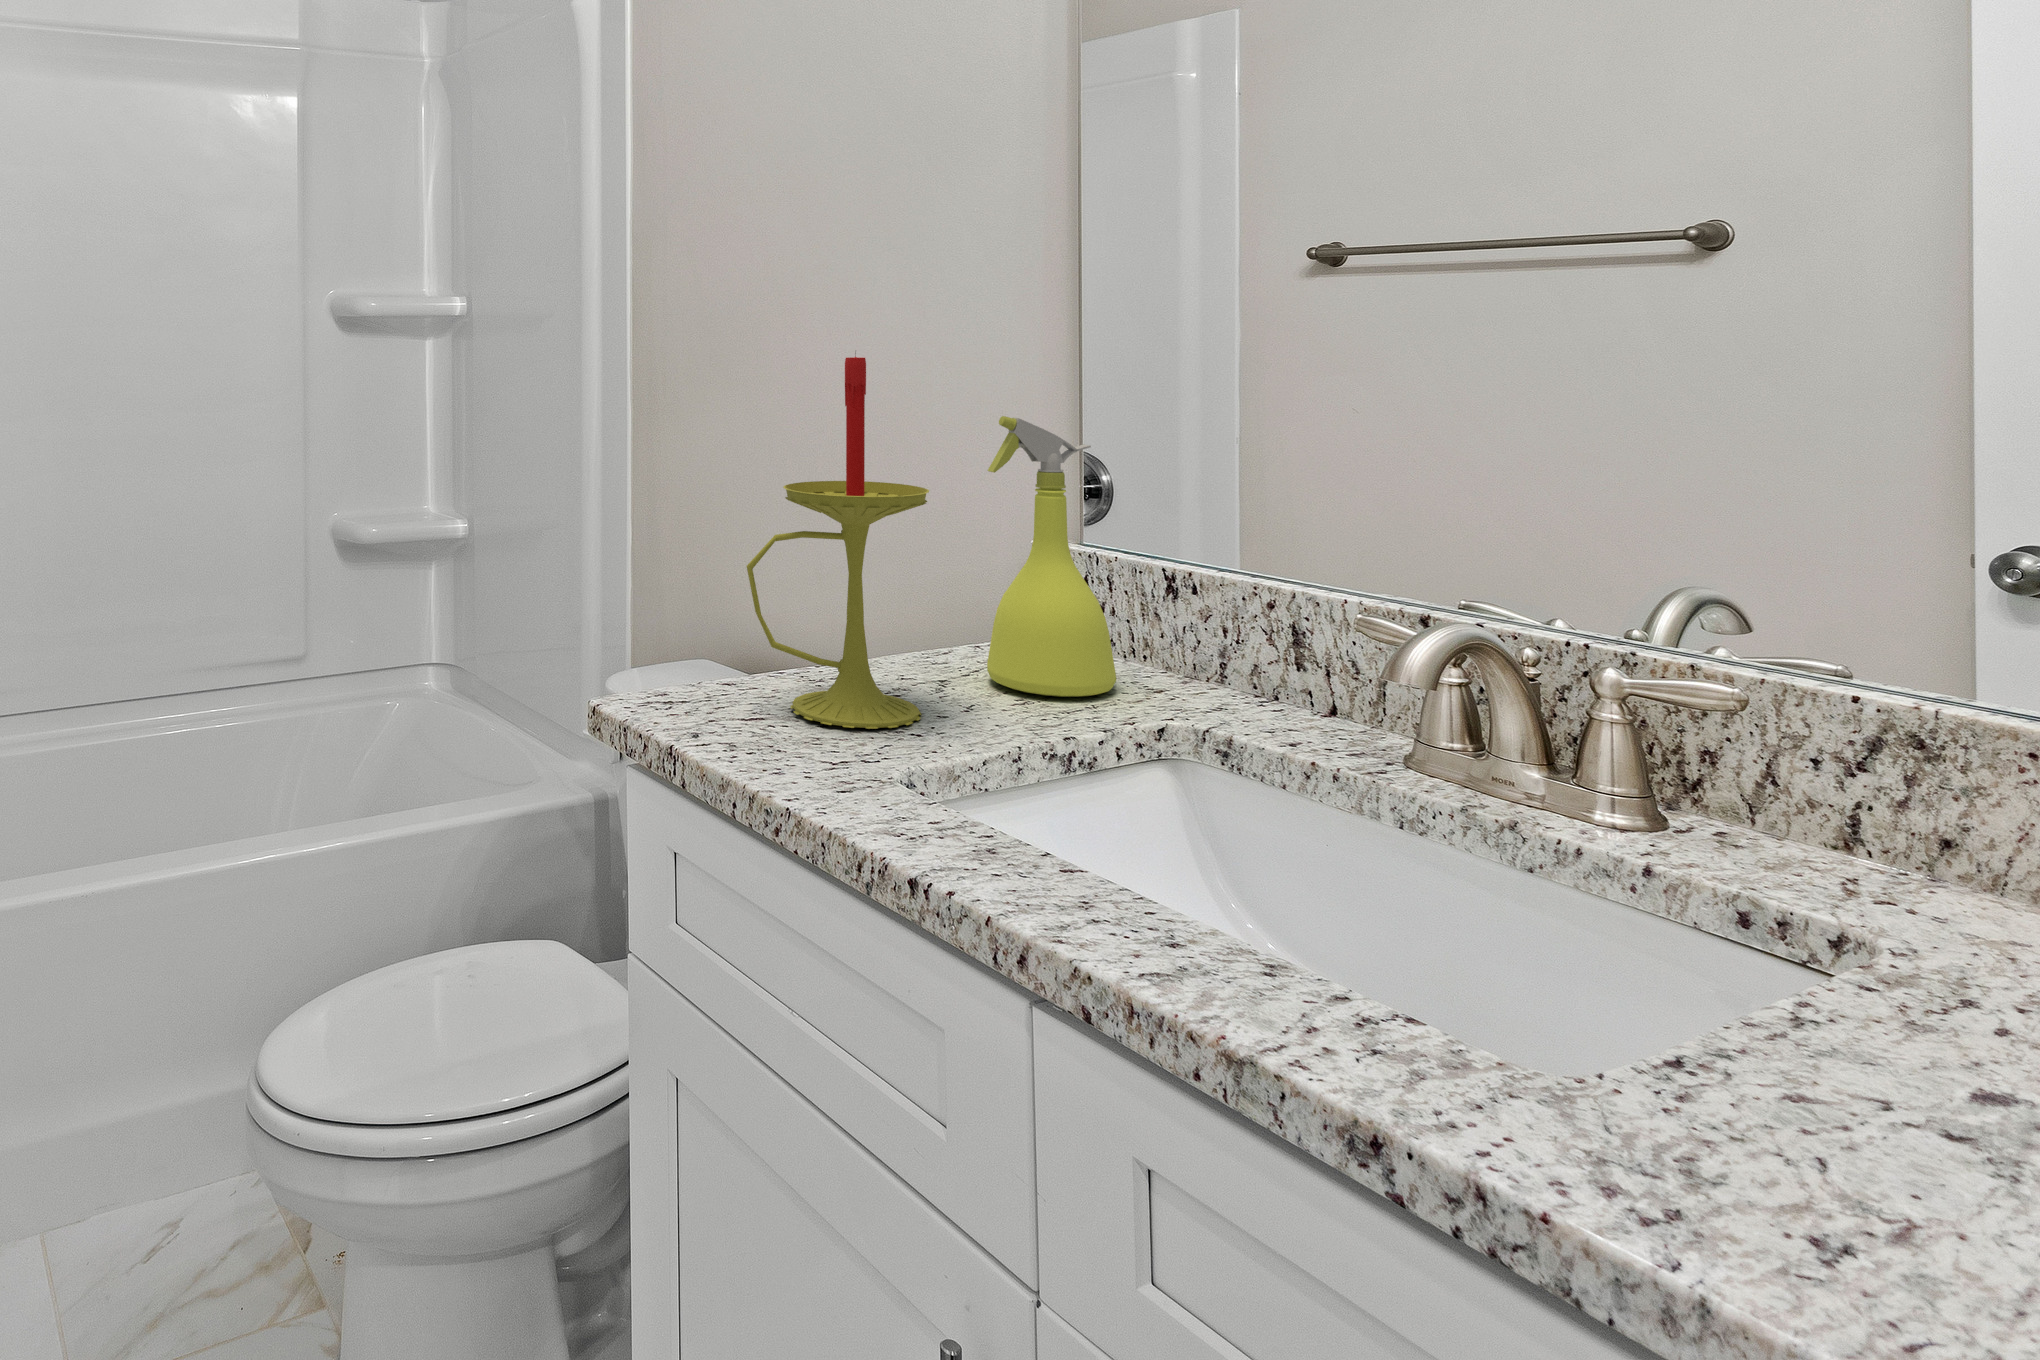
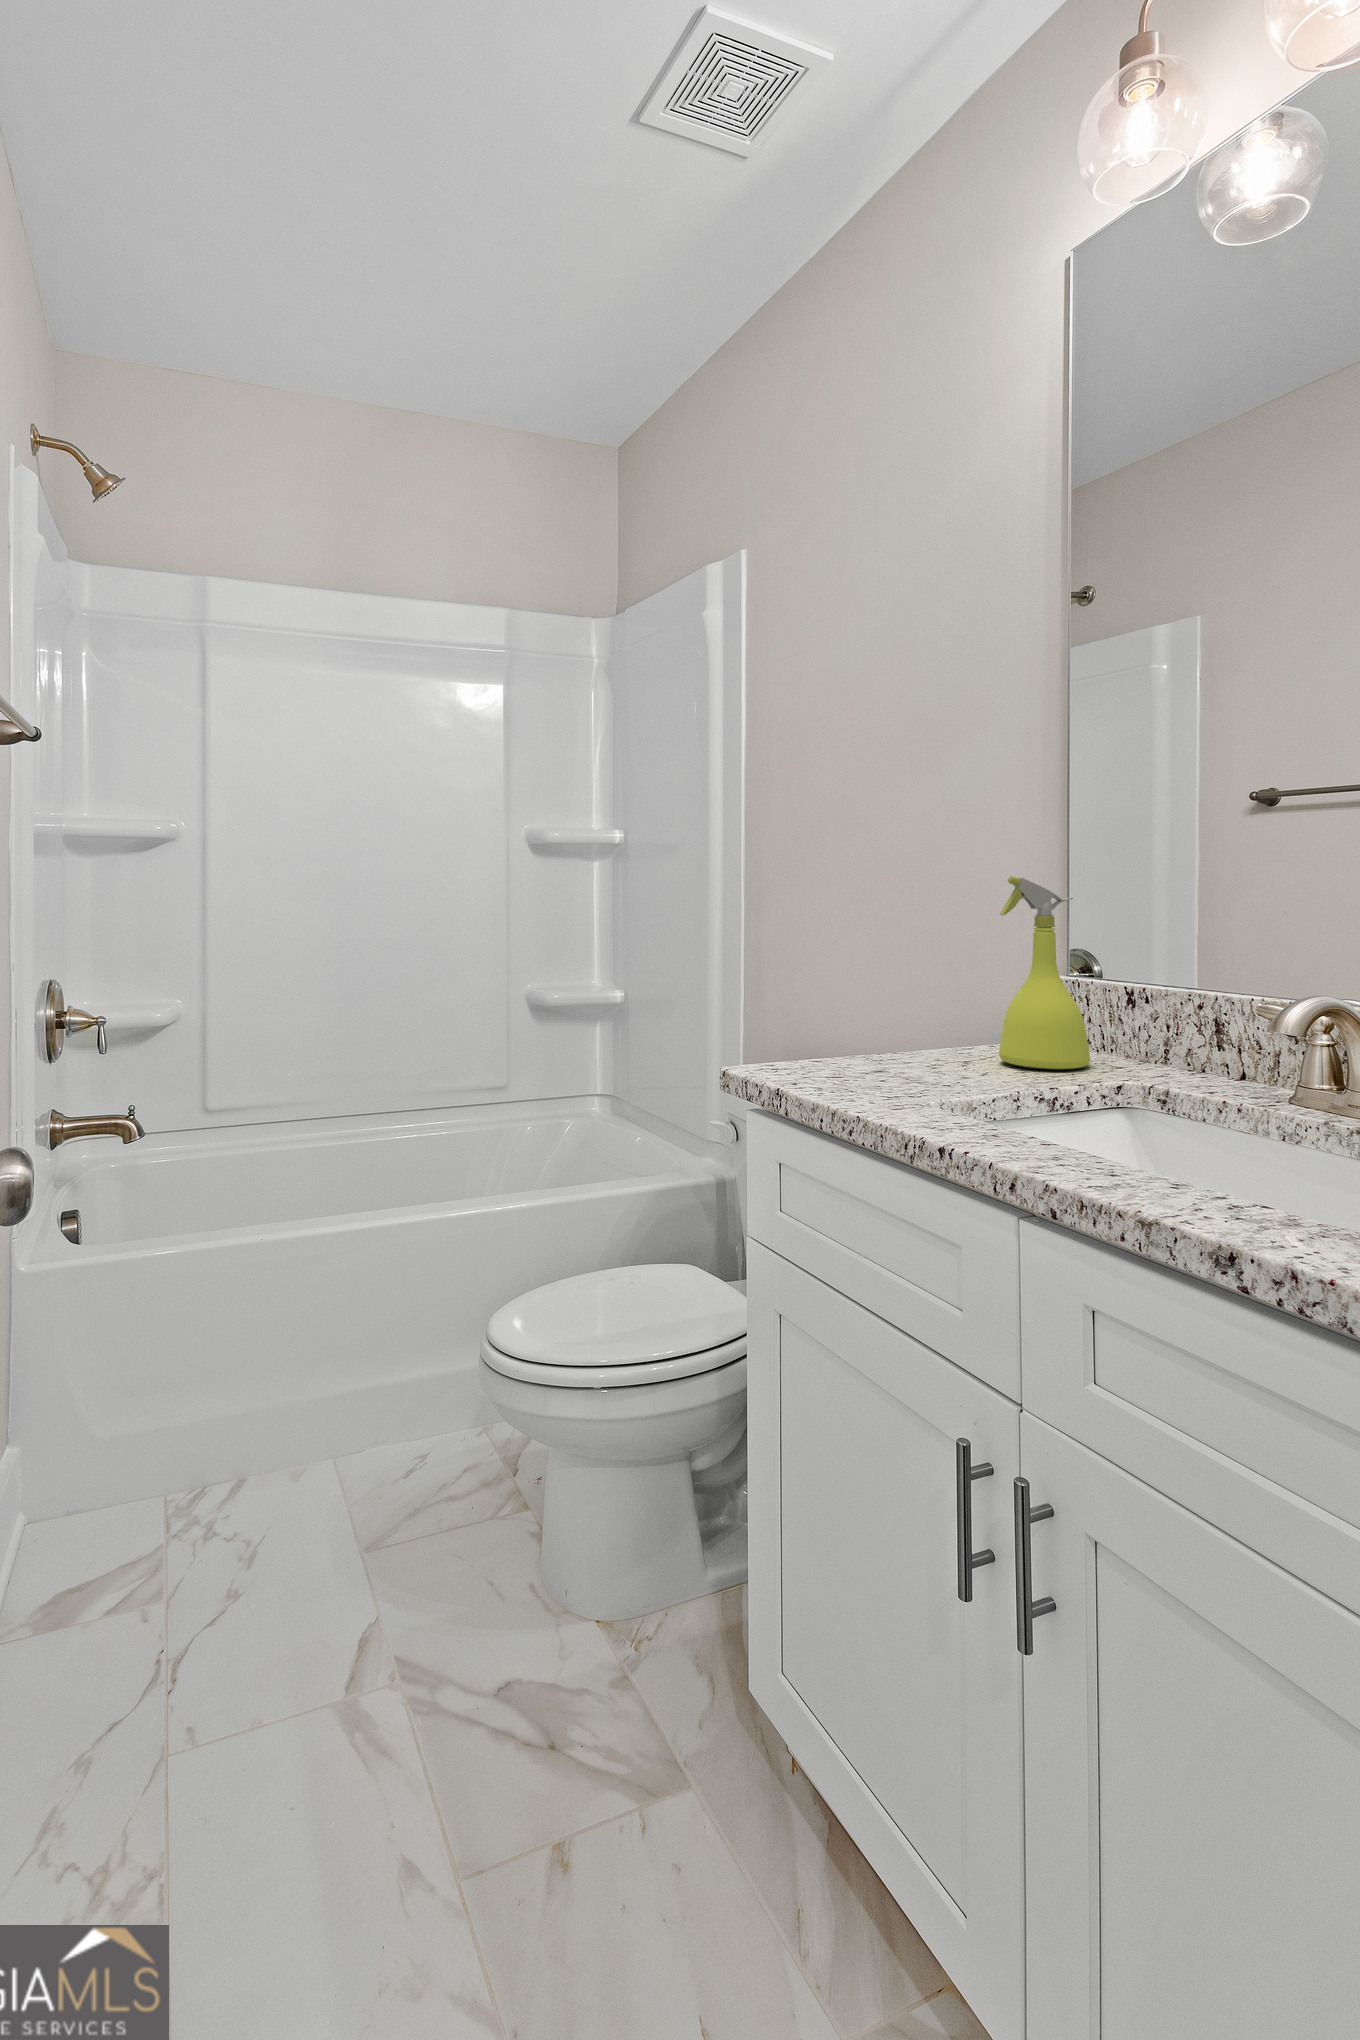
candle: present [747,356,929,729] -> none [830,825,958,1082]

